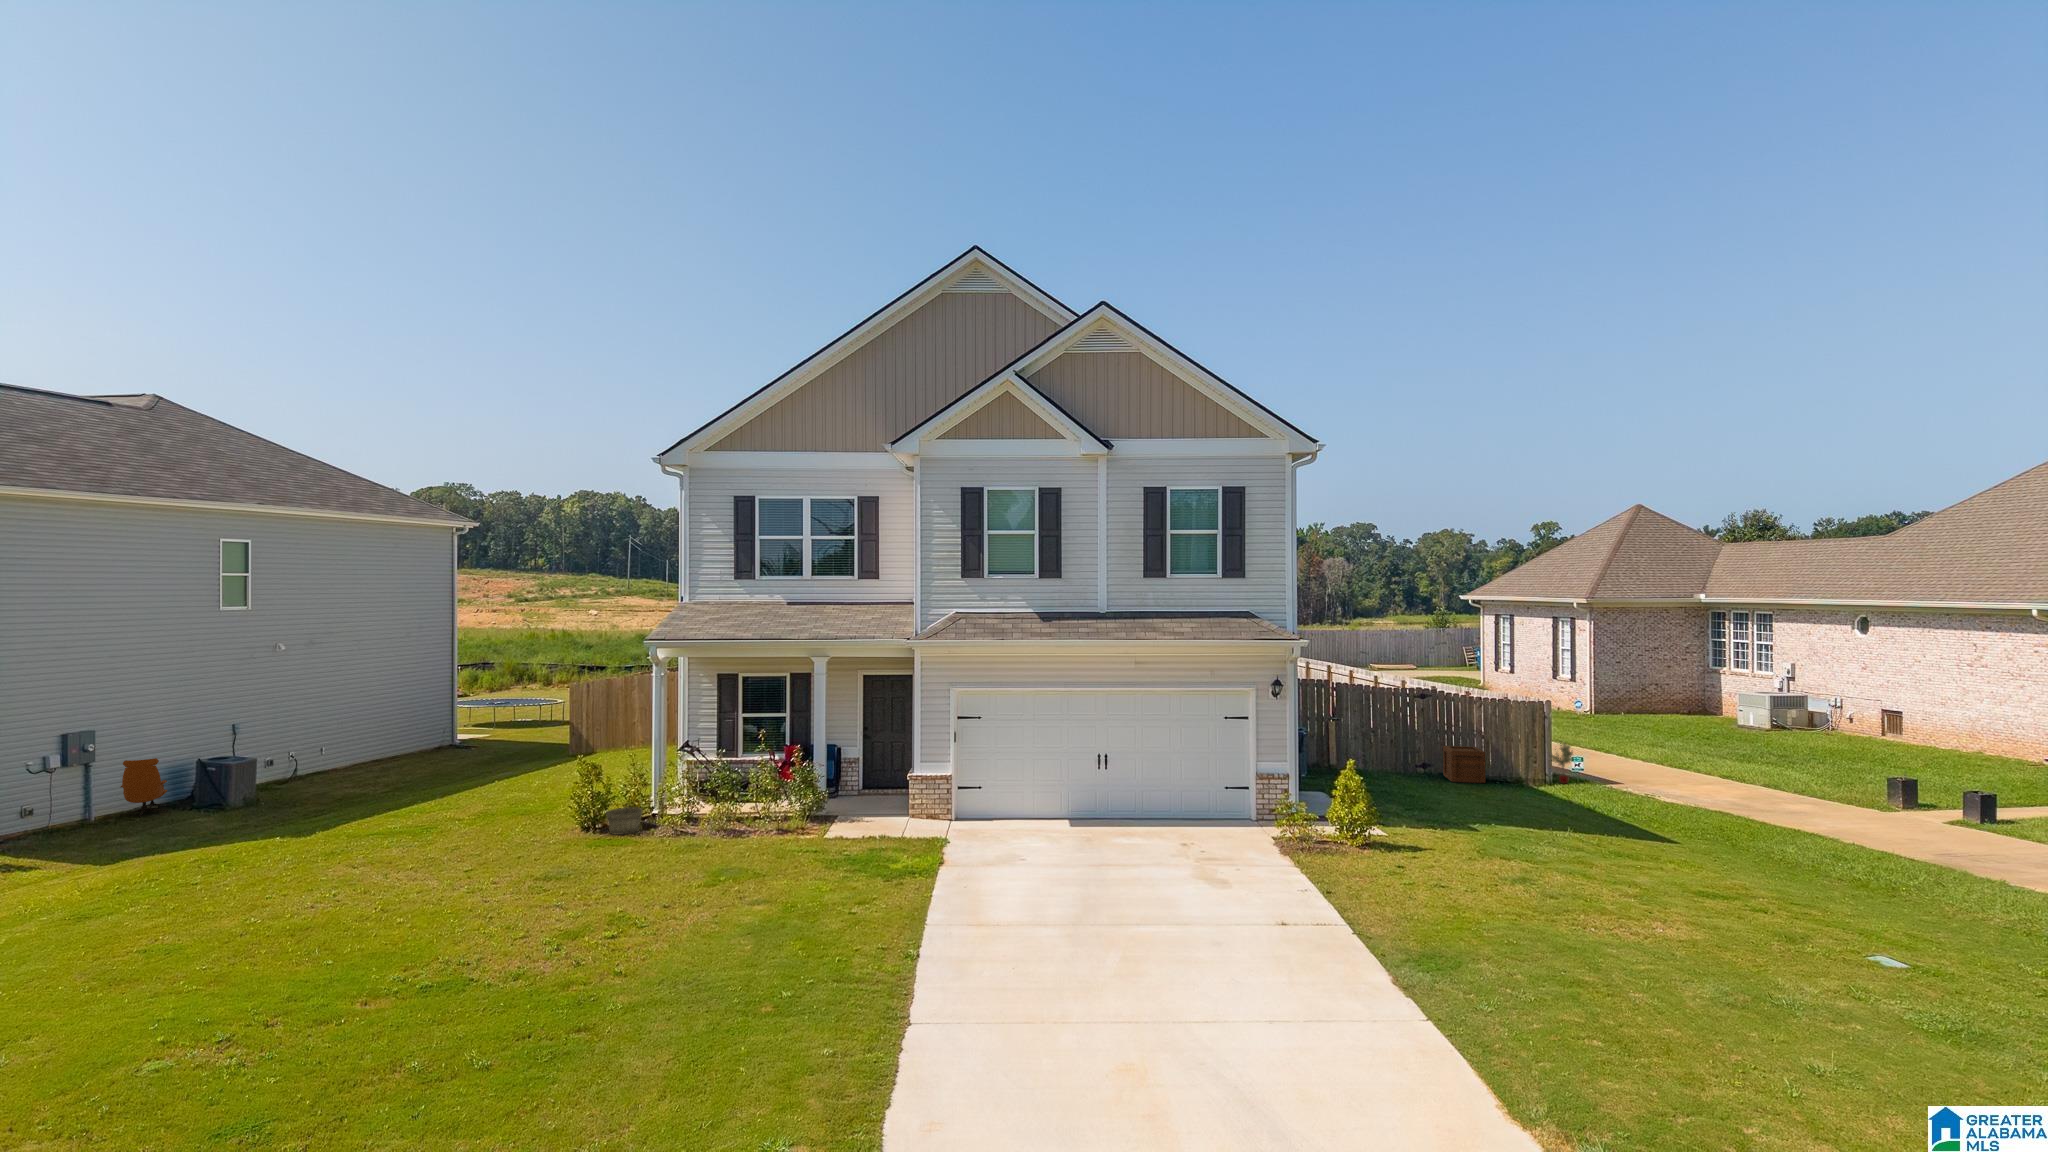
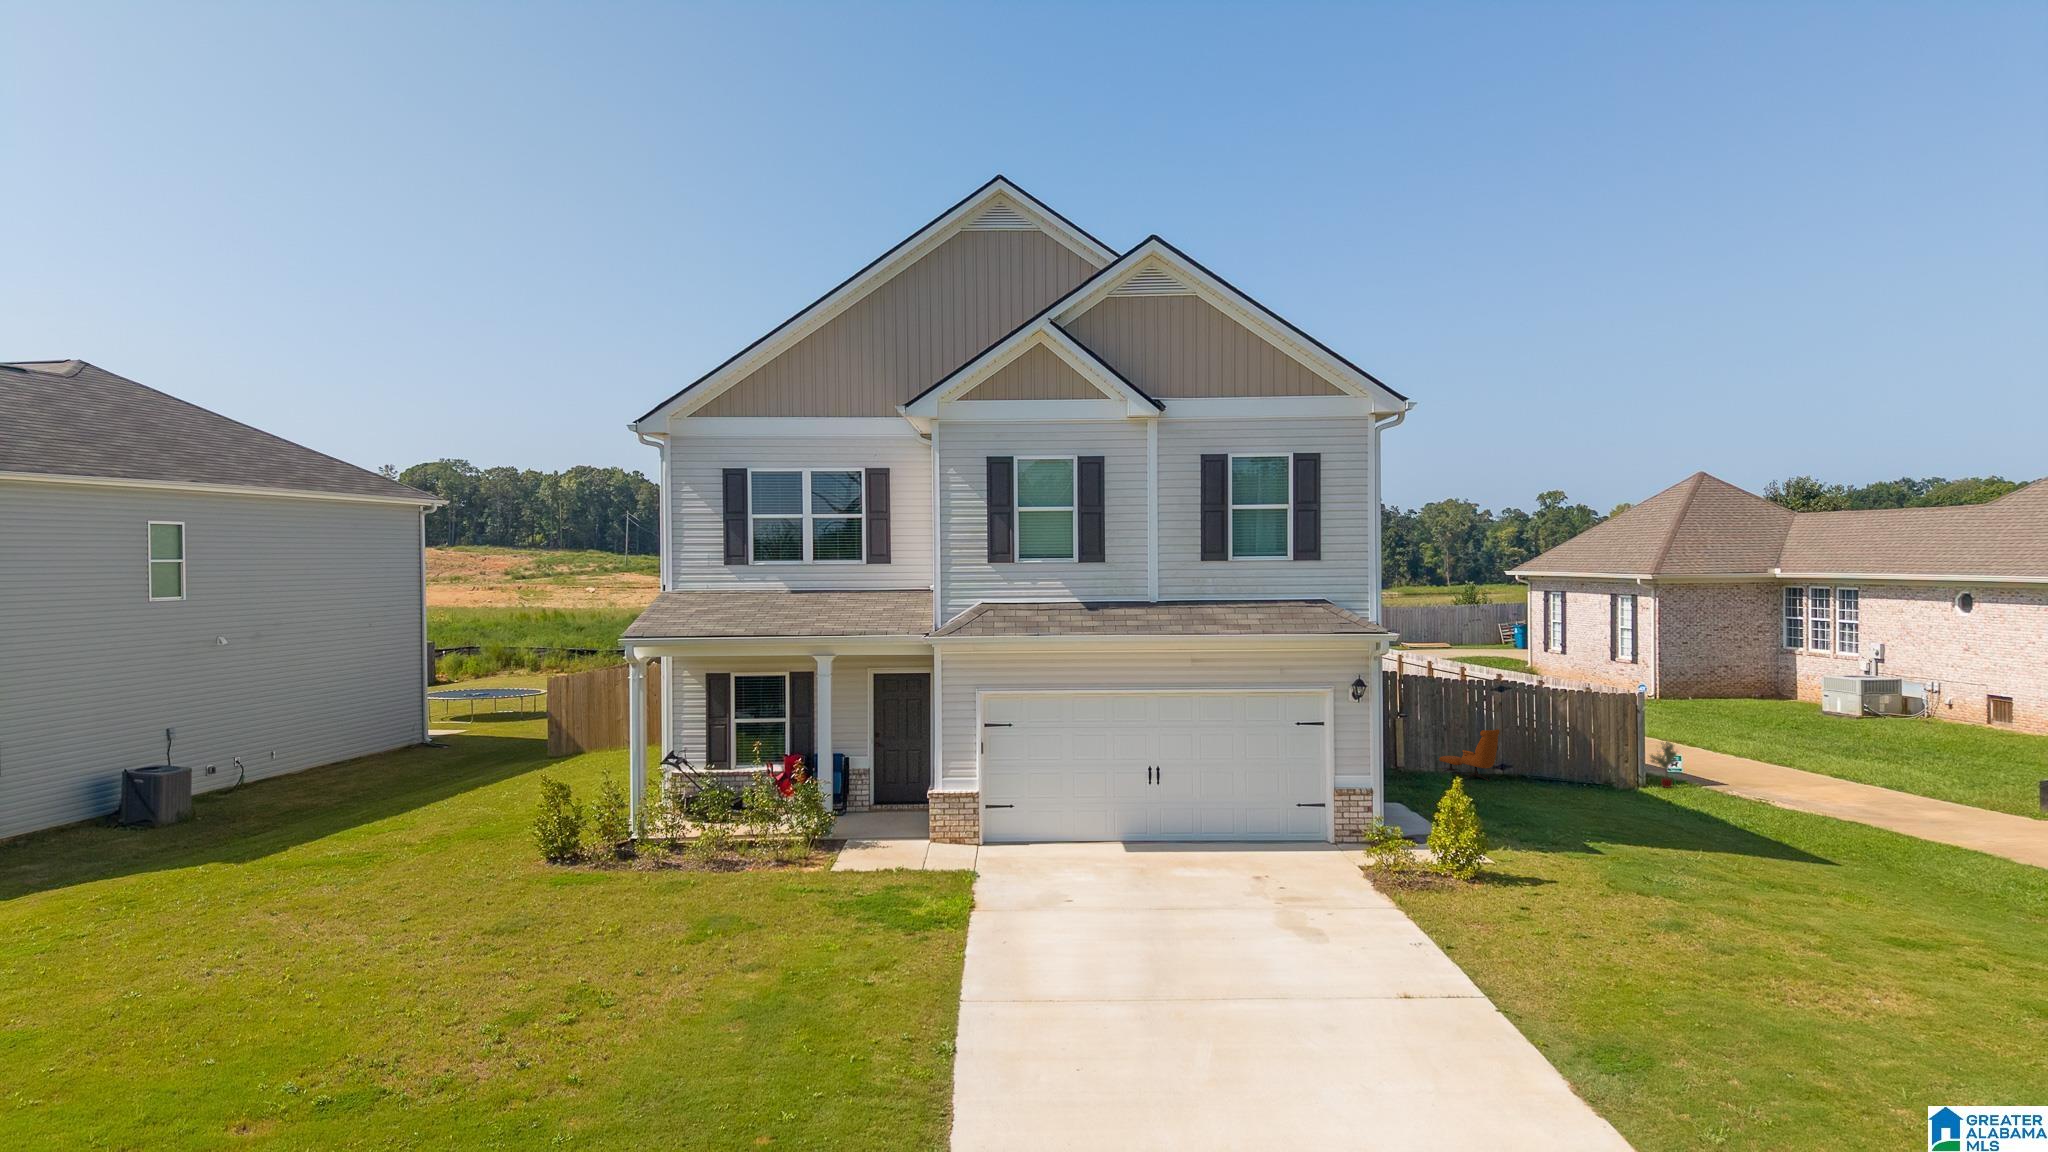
wooden crate: present [1443,746,1486,783] -> none [1526,745,1578,788]
lounge chair: present [120,758,169,817] -> present [1439,729,1500,781]
wooden bucket: present [607,807,642,835] -> none [575,828,618,867]

